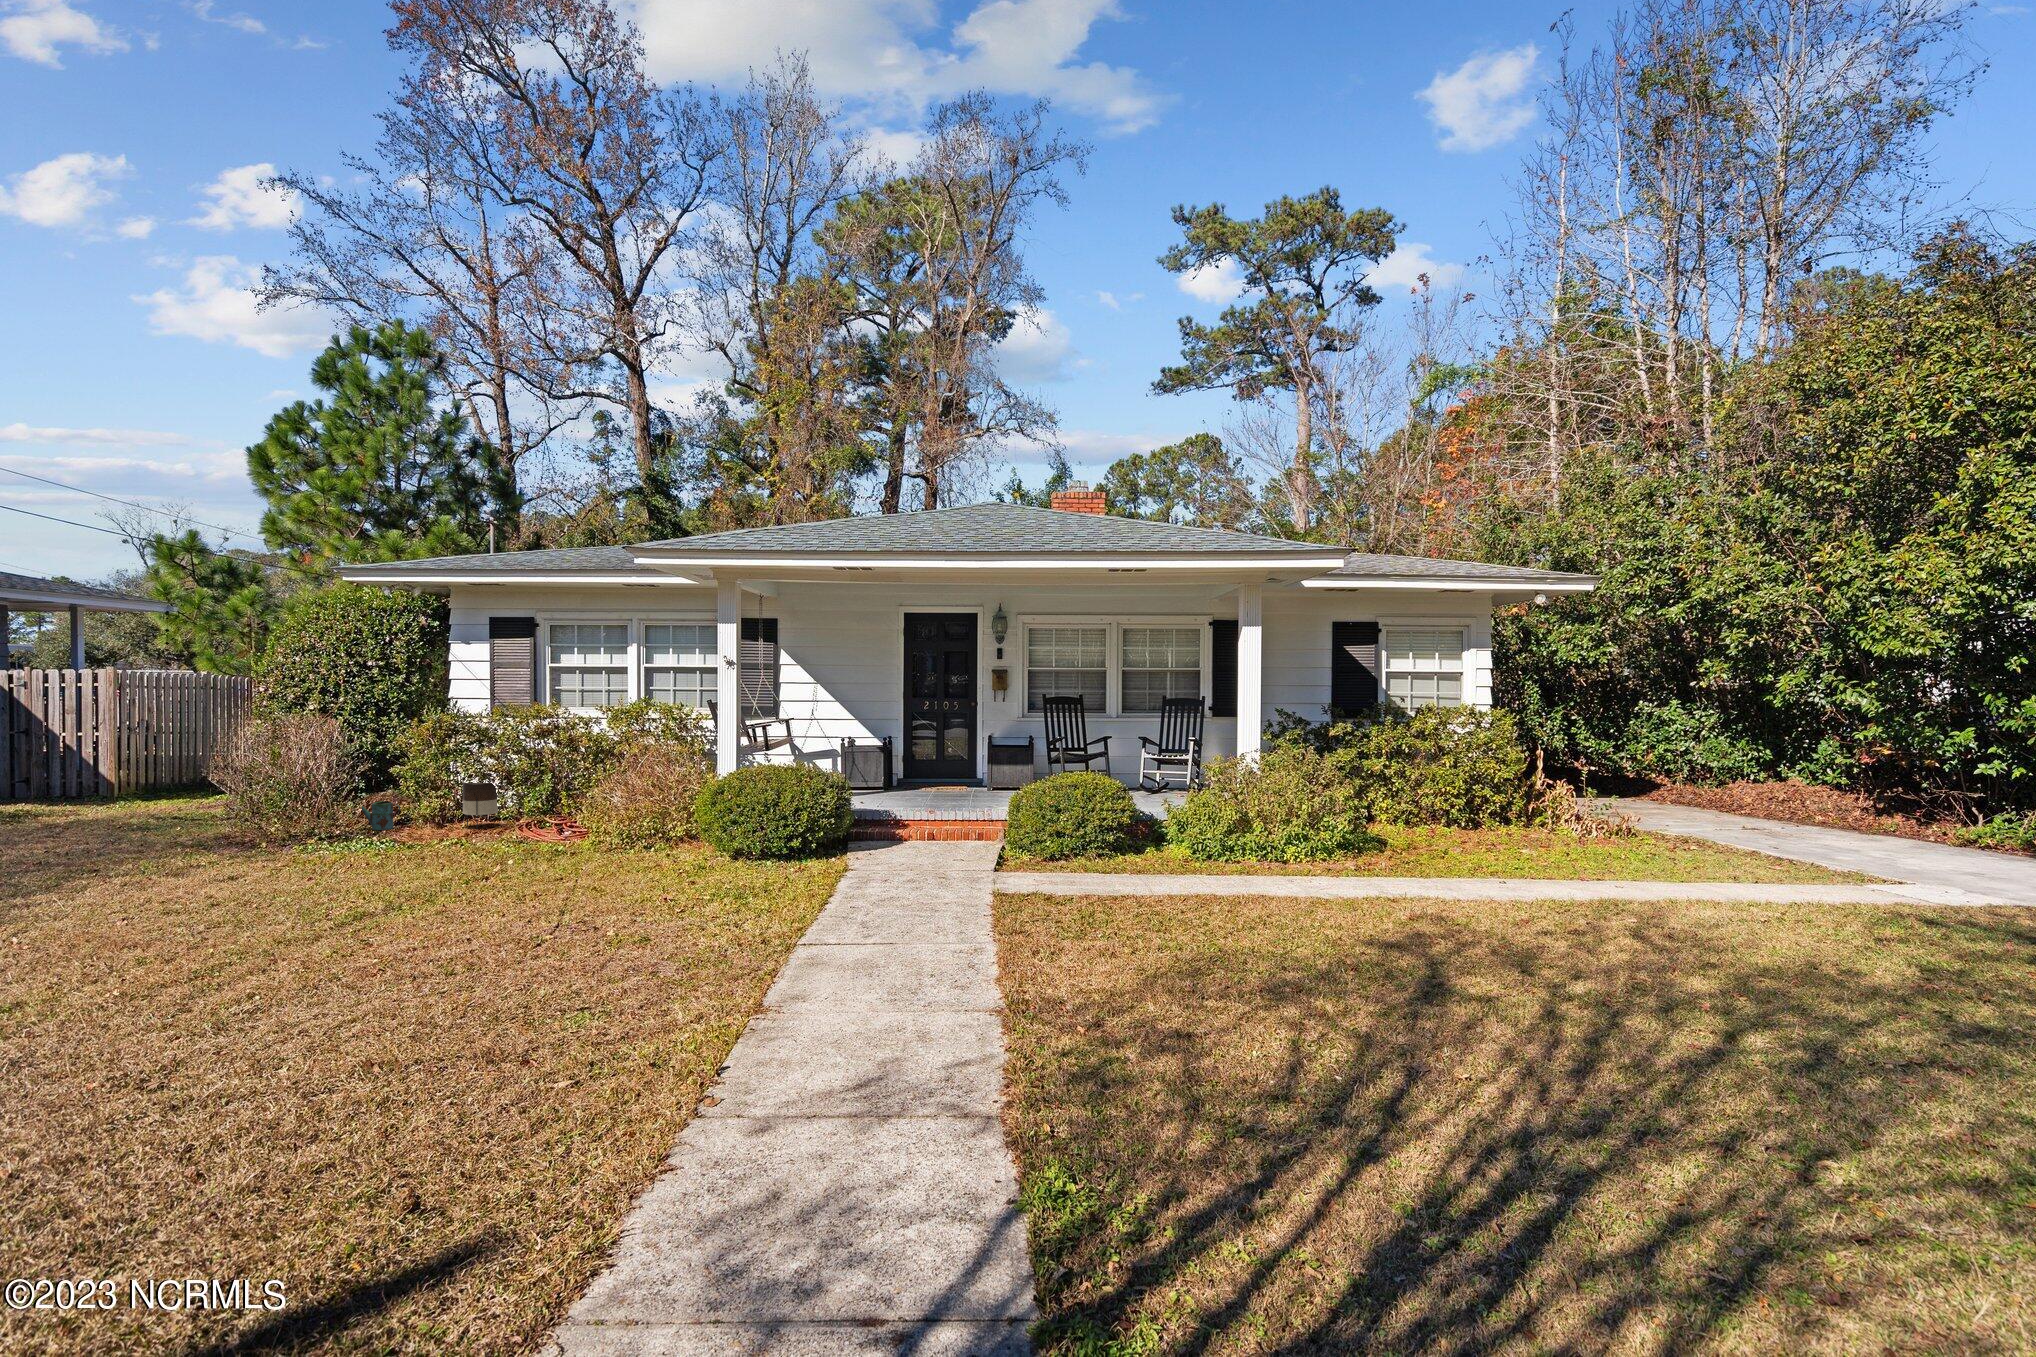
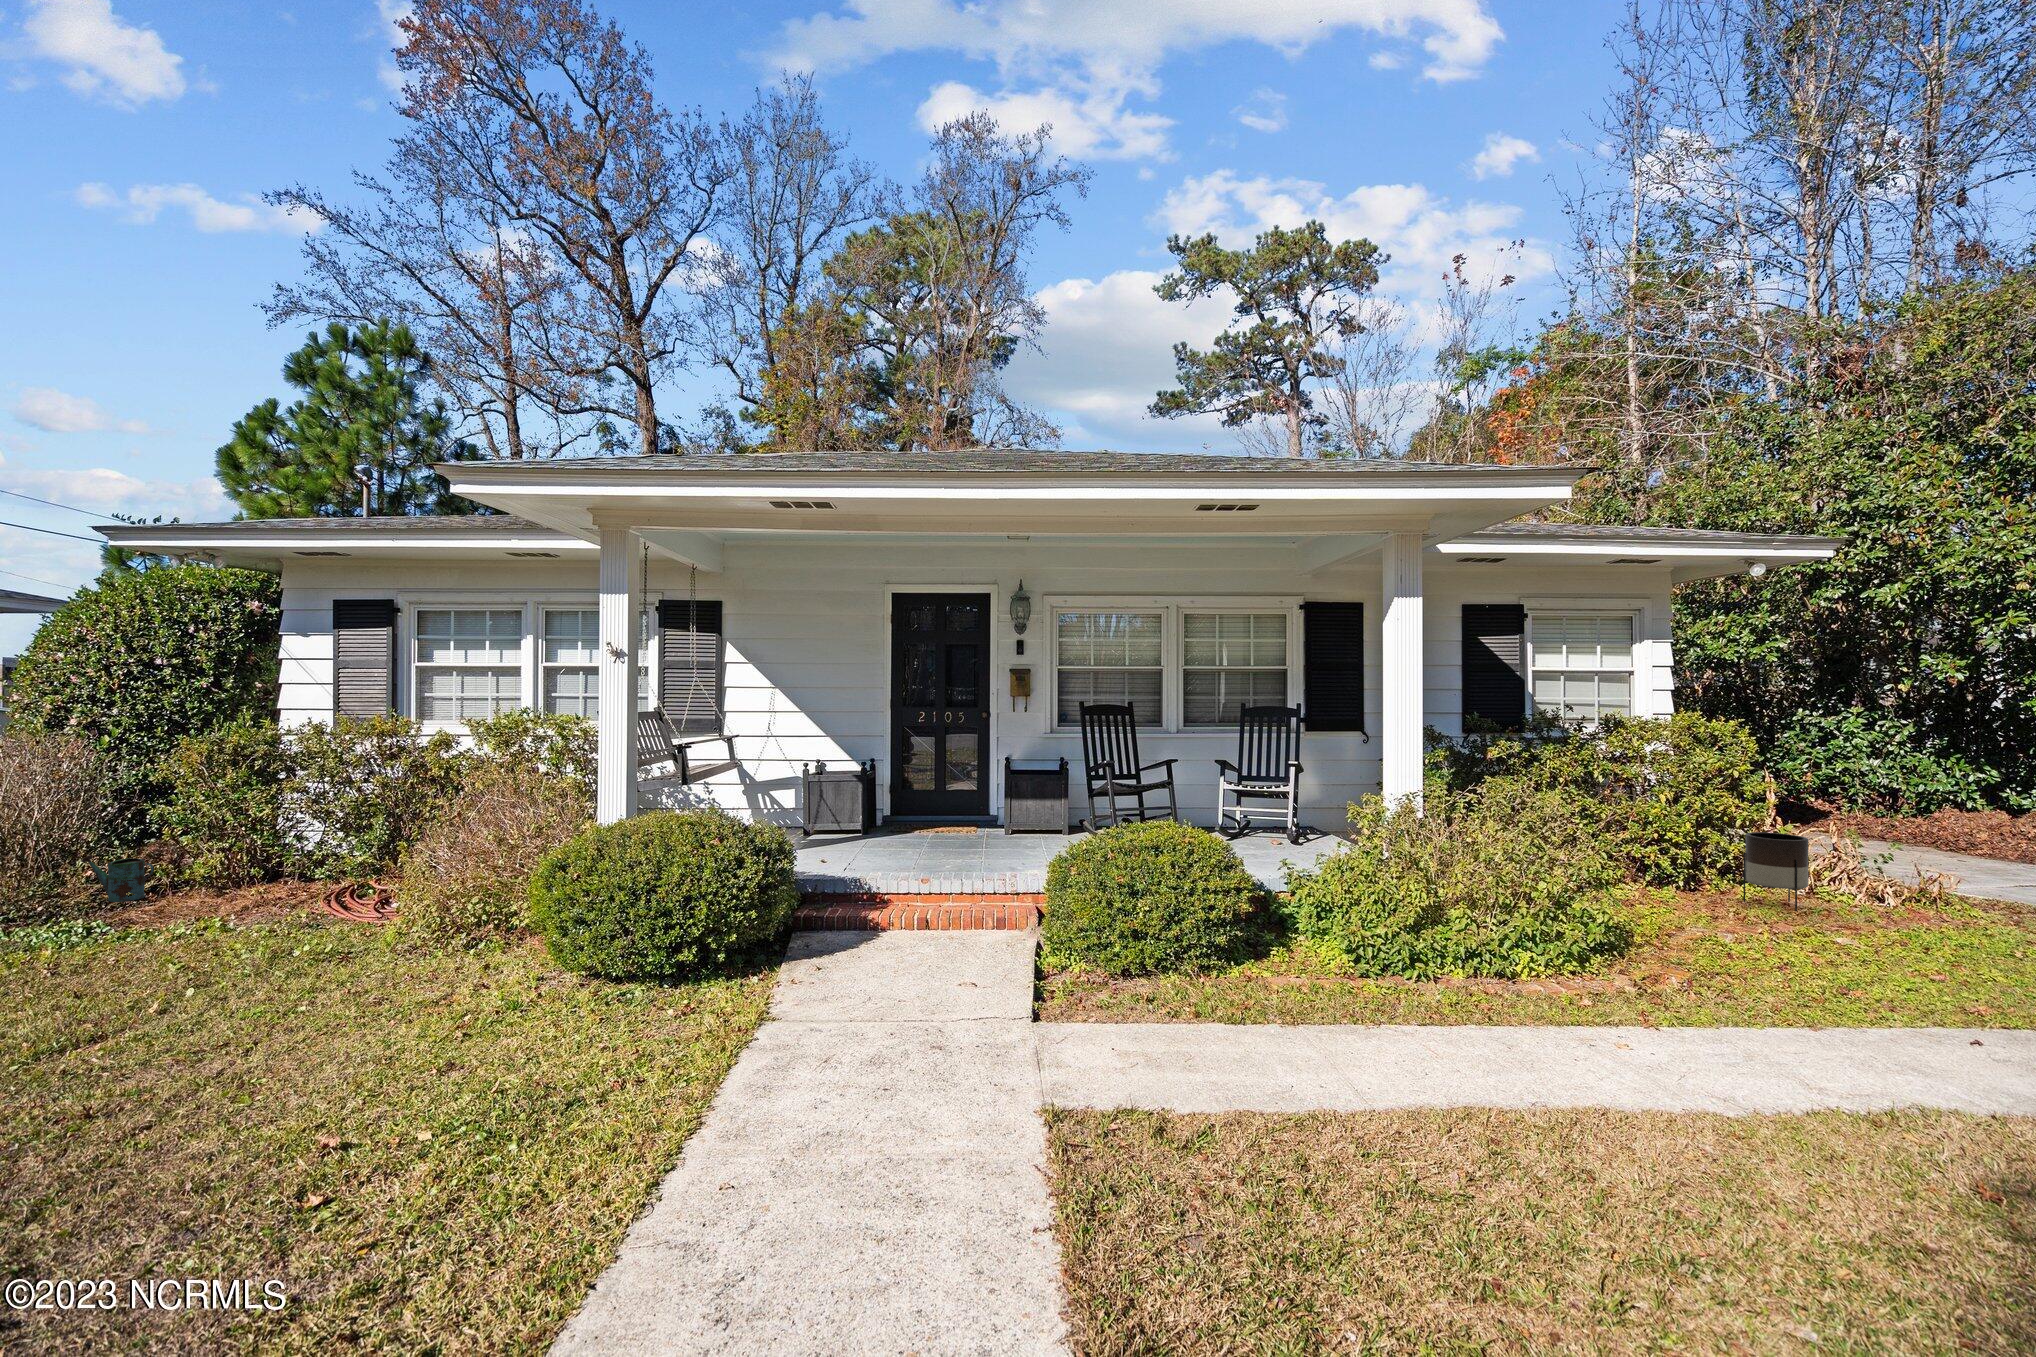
planter: present [463,783,499,829] -> present [1744,832,1808,911]

